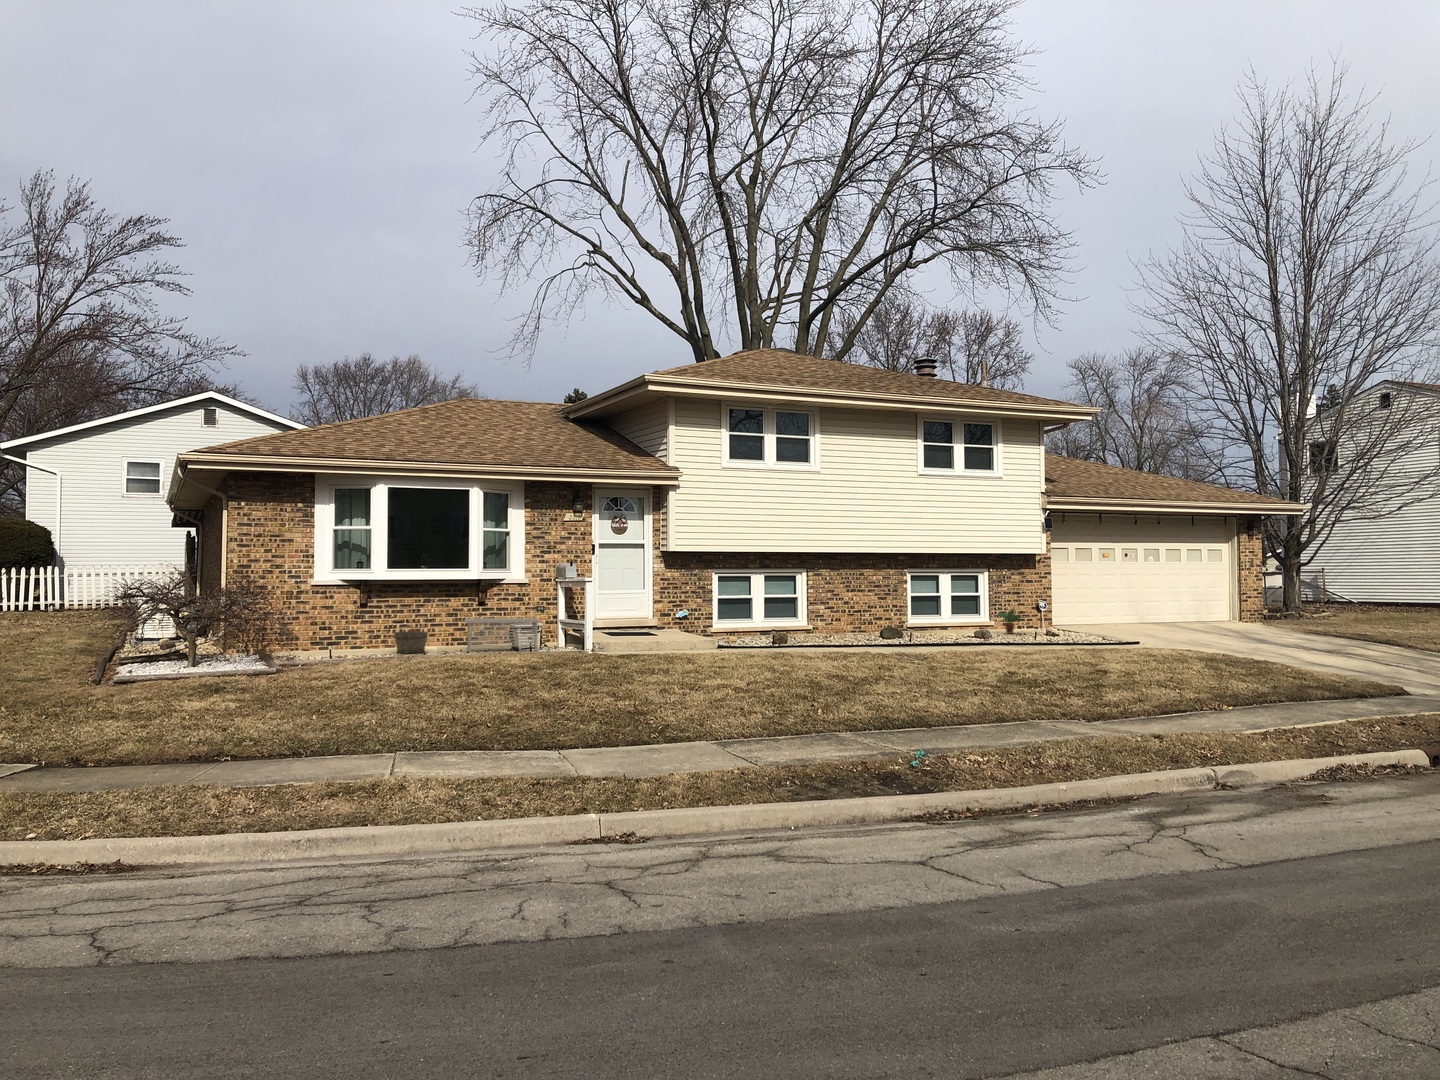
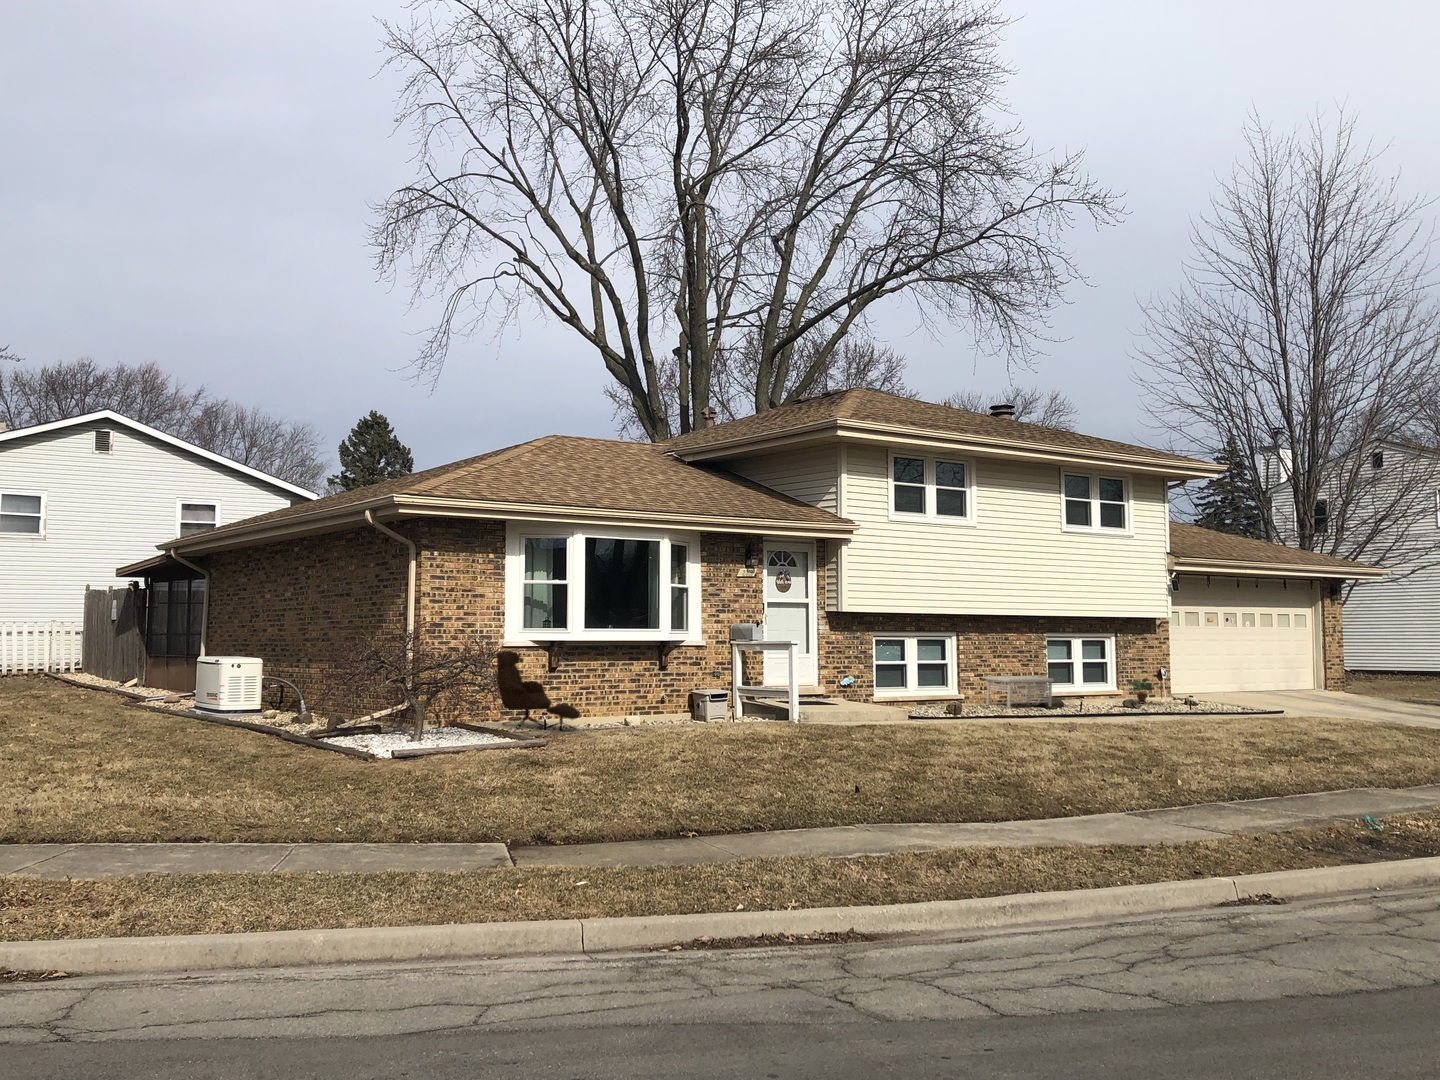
lounge chair: none [298,589,374,658] -> present [497,651,580,730]
storage bench: present [465,618,539,652] -> present [985,676,1054,708]
wooden bucket: present [394,631,428,653] -> none [586,692,622,724]

